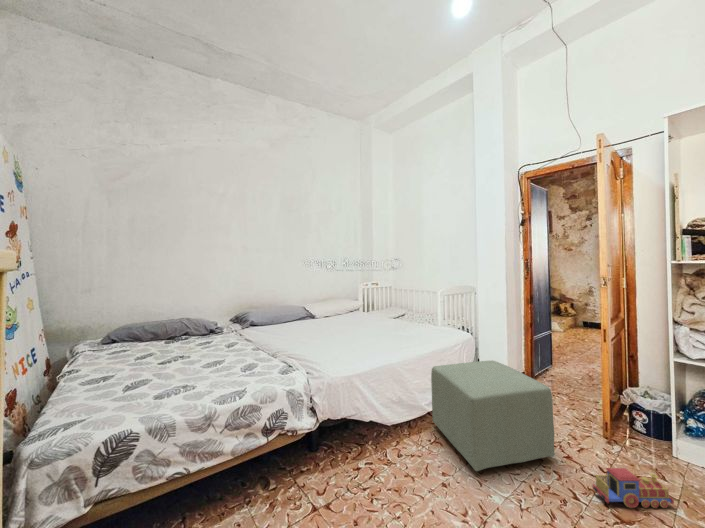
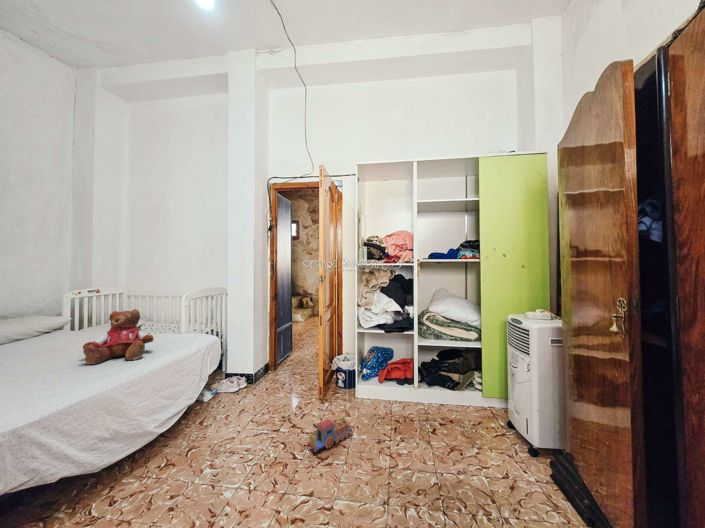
teddy bear: none [378,304,421,344] -> present [83,309,154,364]
ottoman: present [431,361,555,471] -> none [163,358,283,481]

